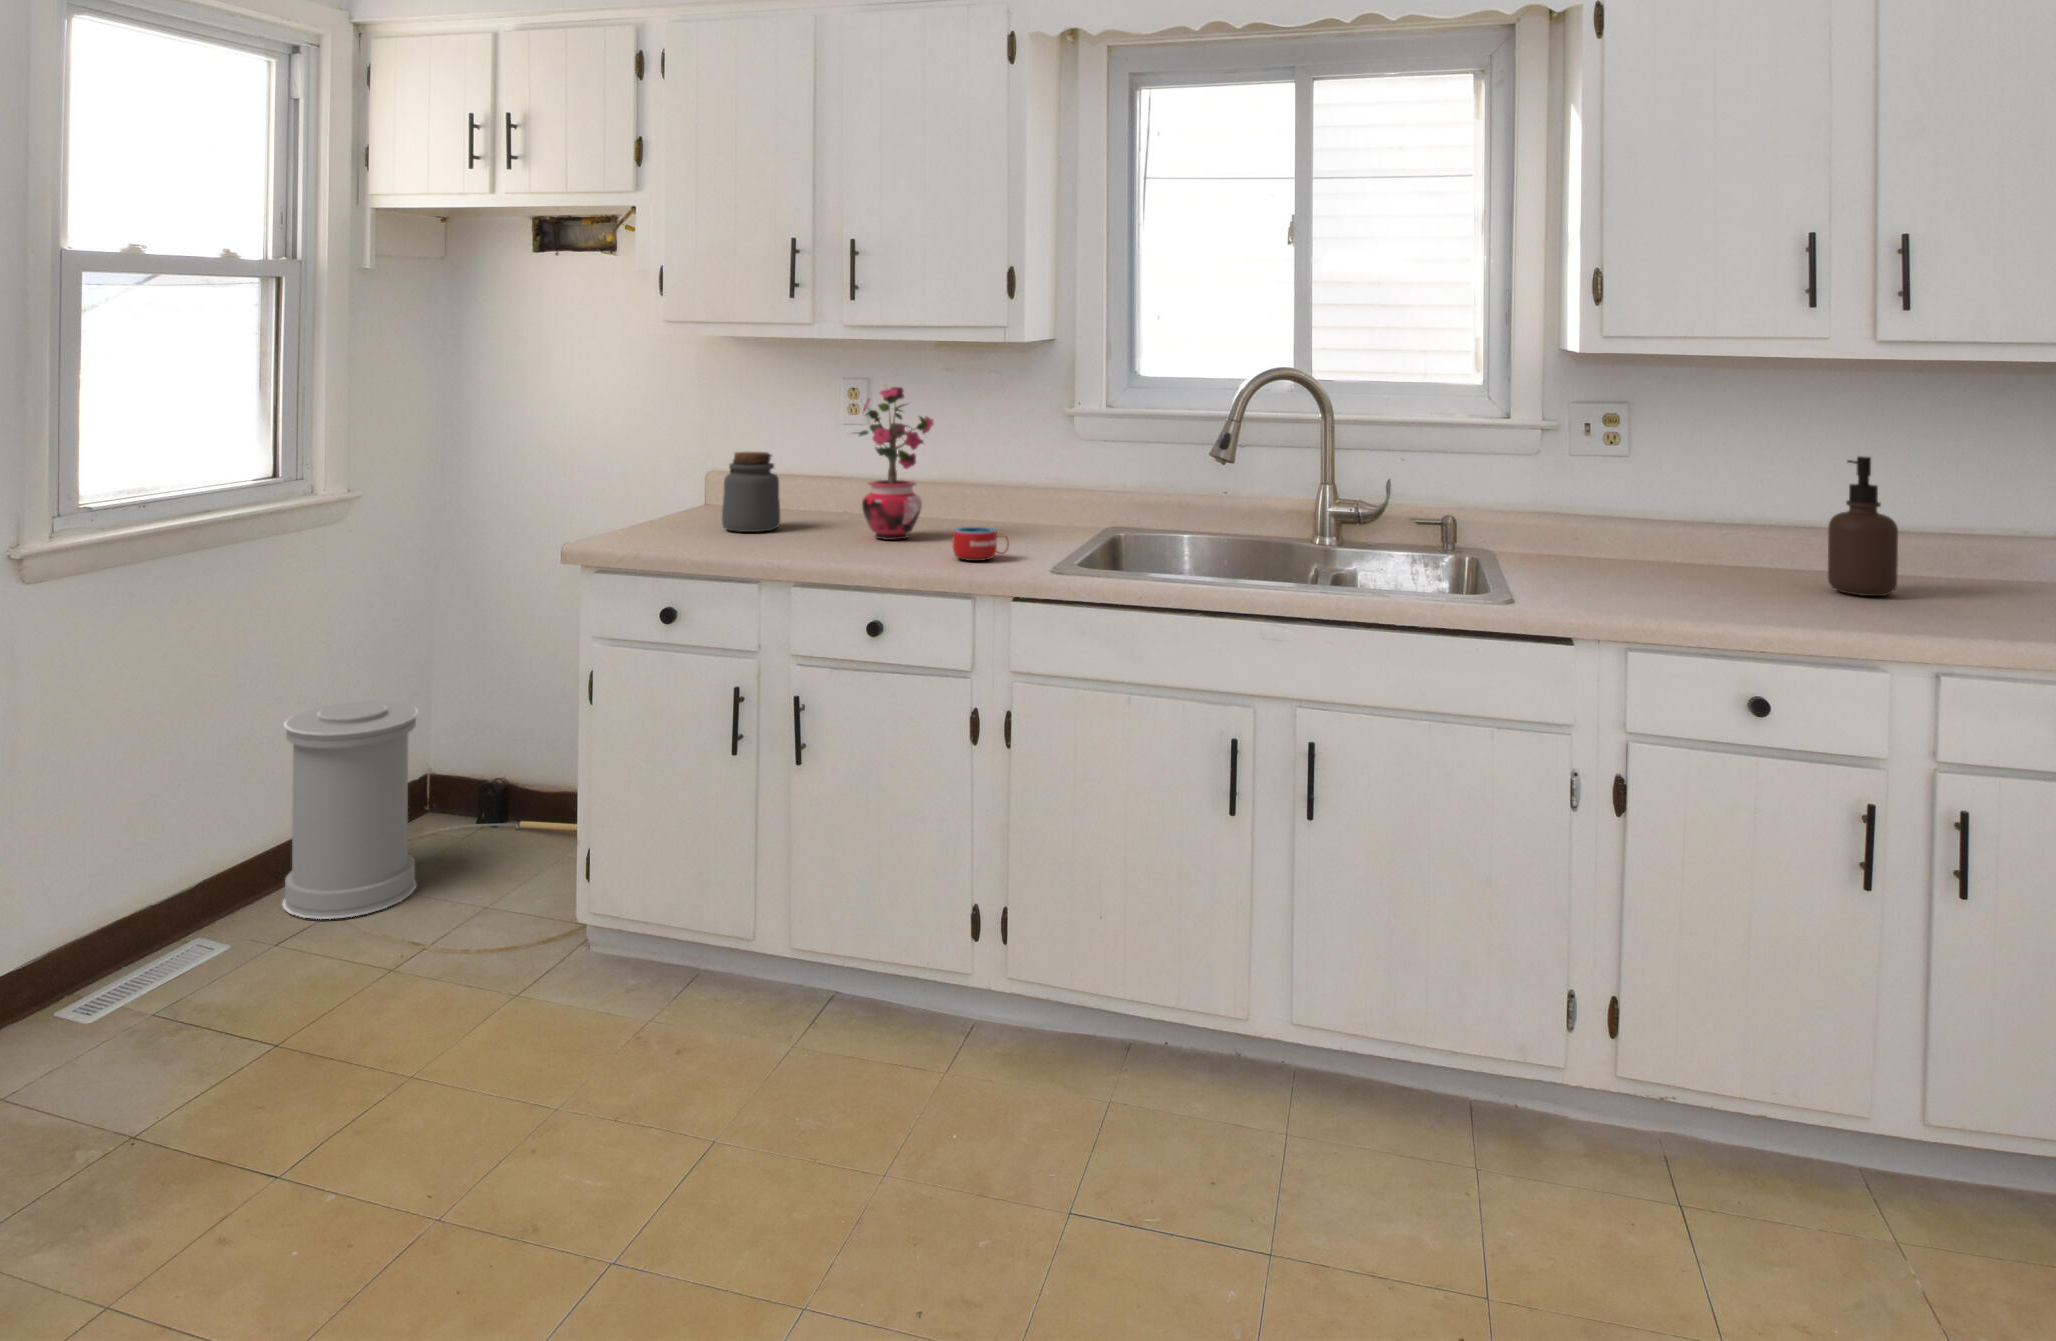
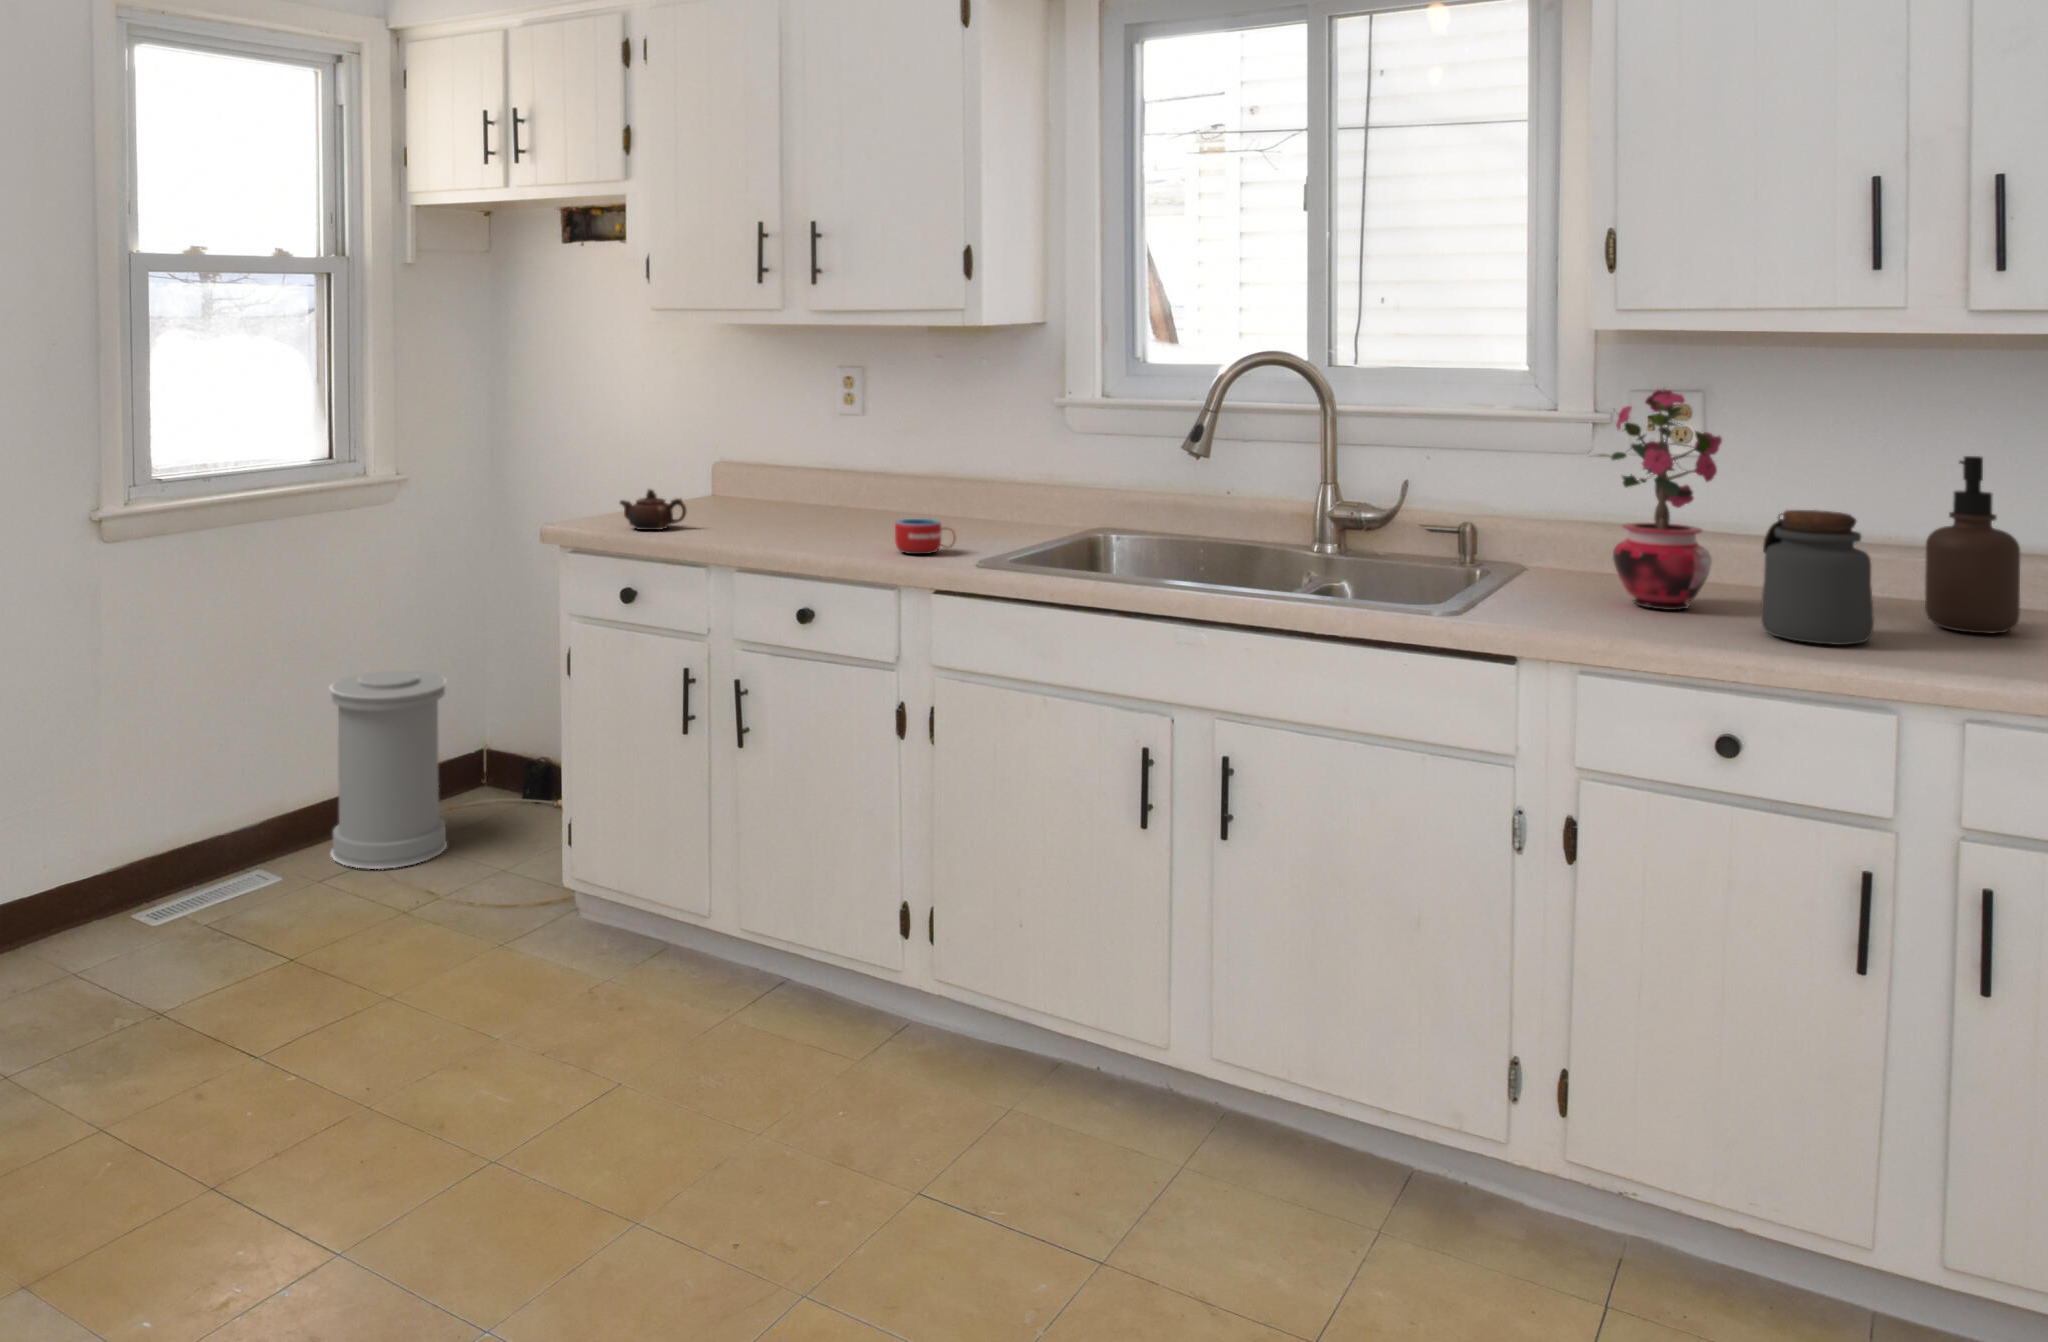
potted plant: present [858,387,934,540] -> present [1600,389,1722,610]
jar: present [722,452,780,532] -> present [1761,510,1874,645]
teapot: none [651,504,721,545] -> present [620,489,686,530]

